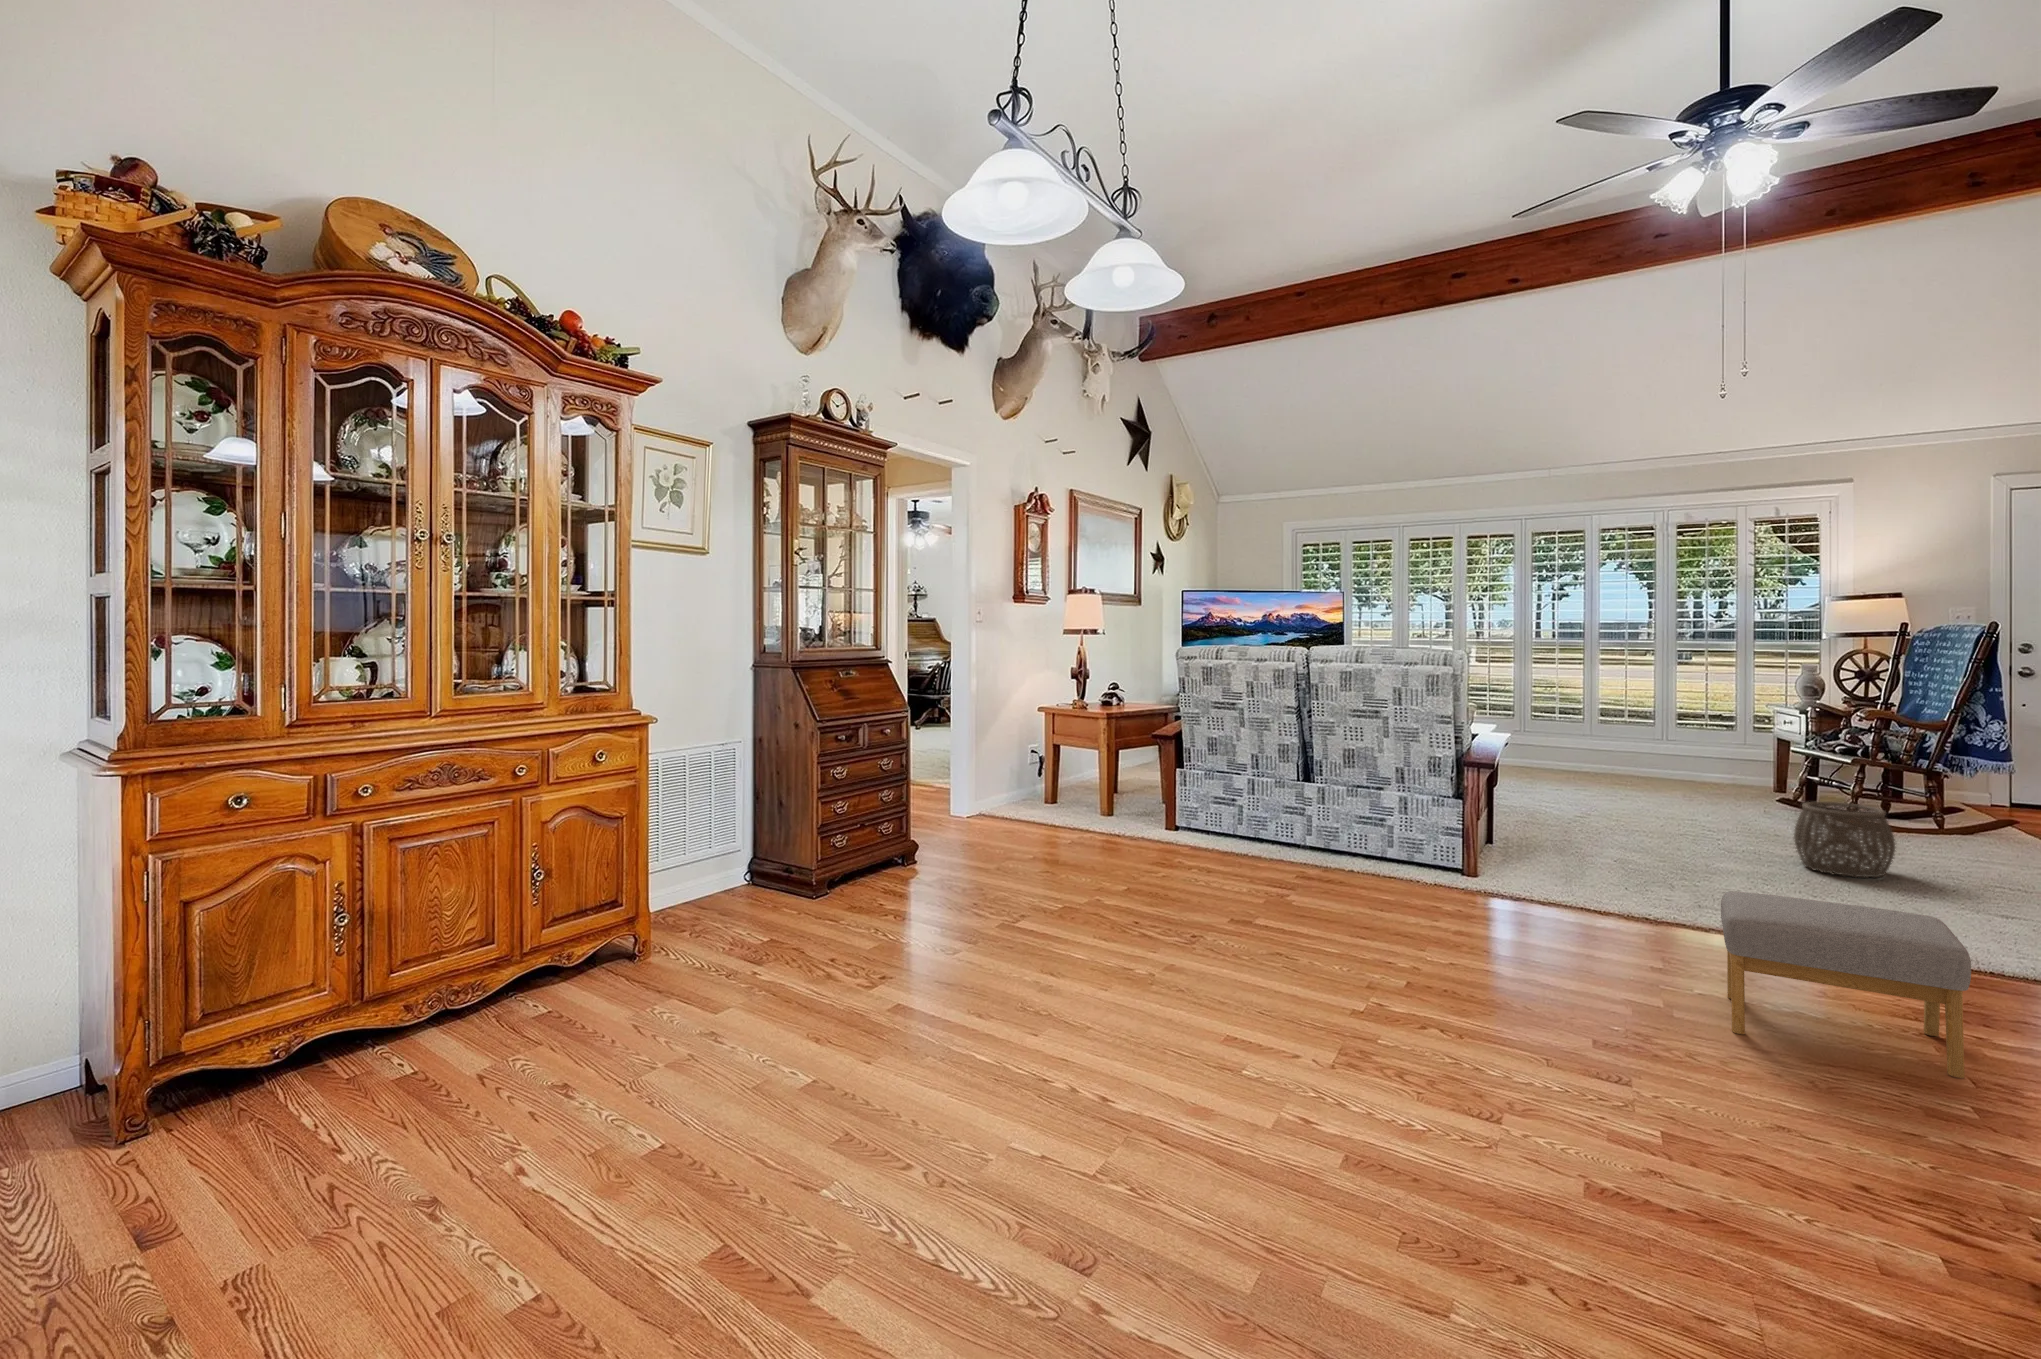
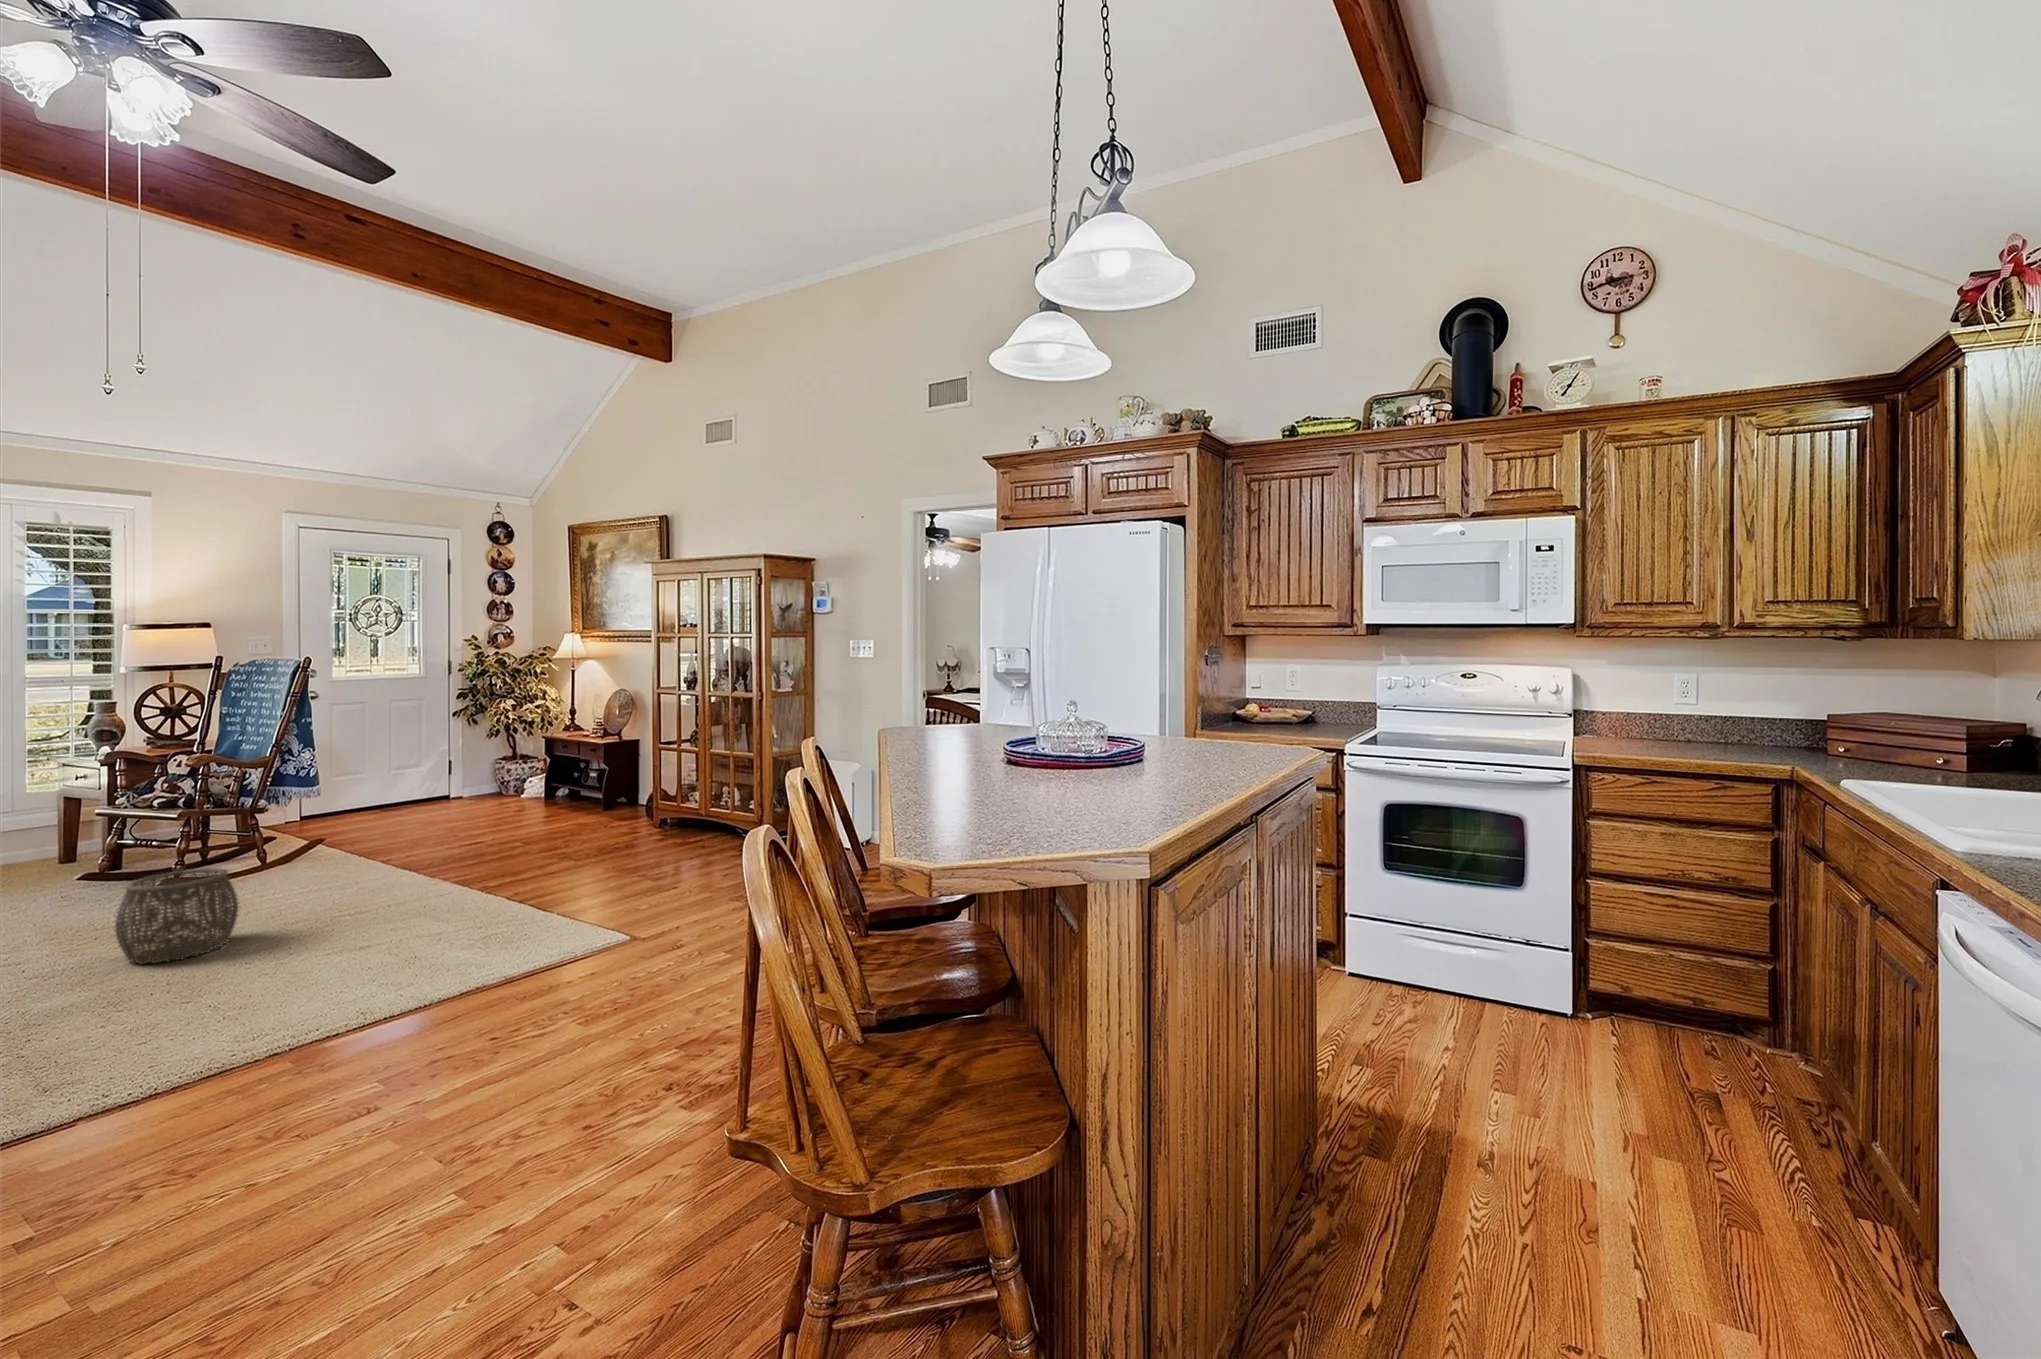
footstool: present [1721,891,1971,1078] -> none [60,1003,394,1300]

